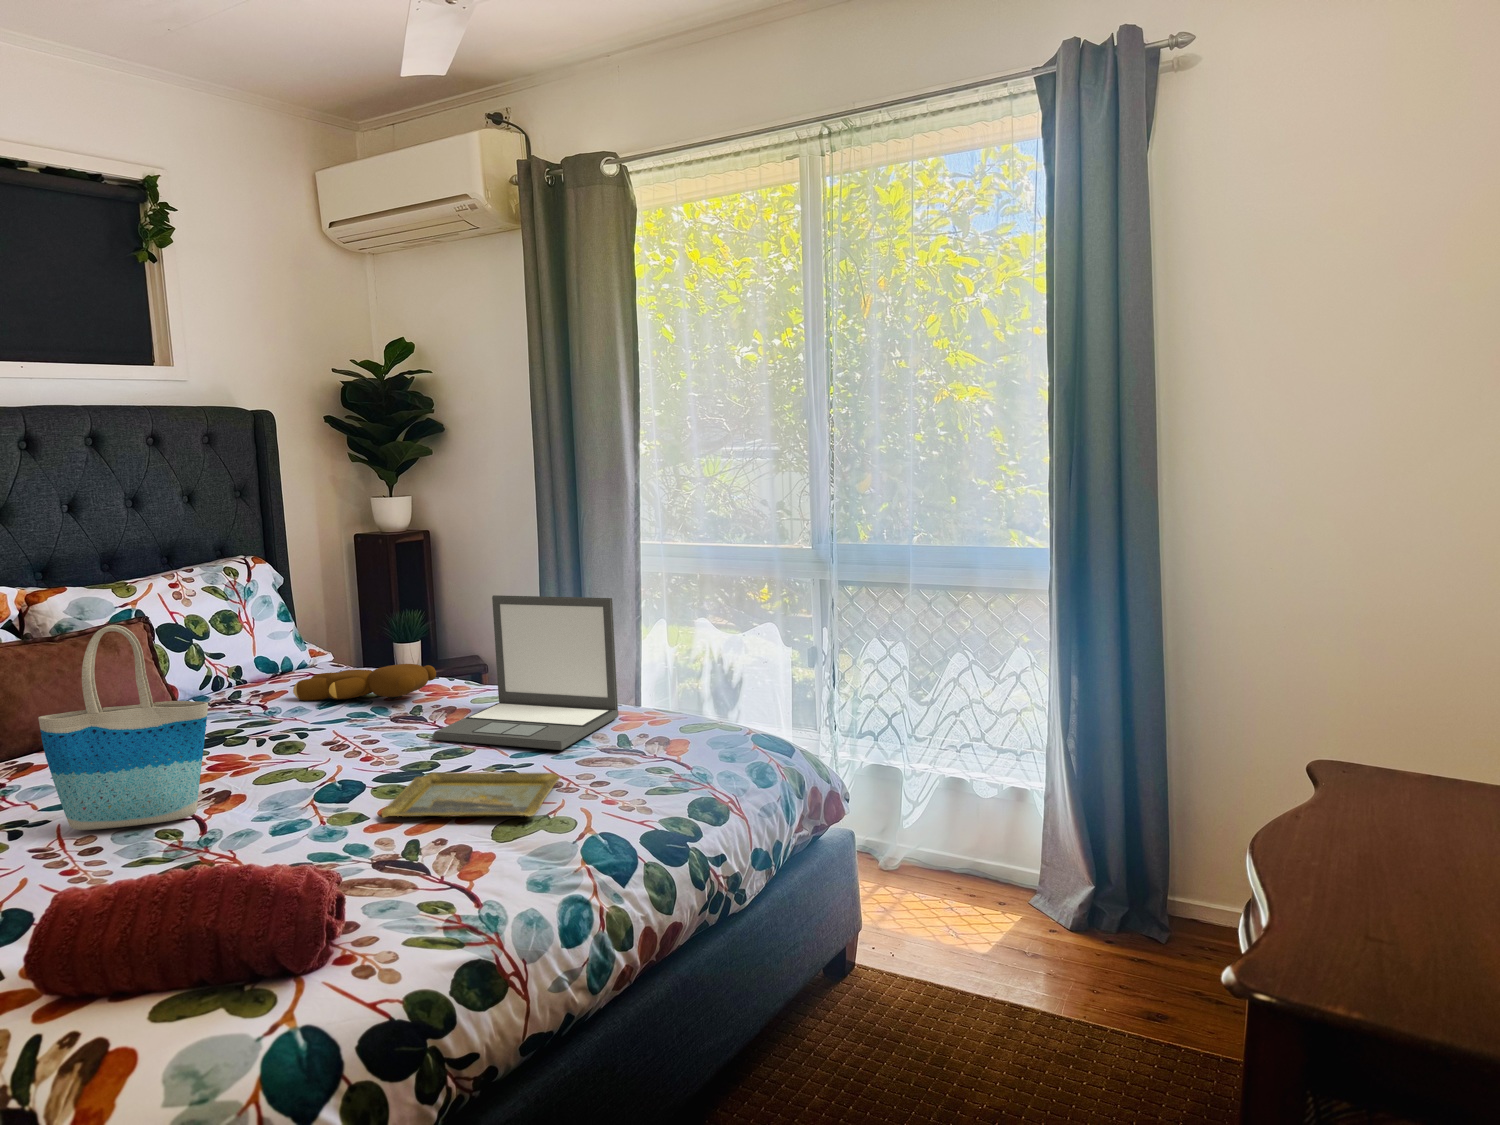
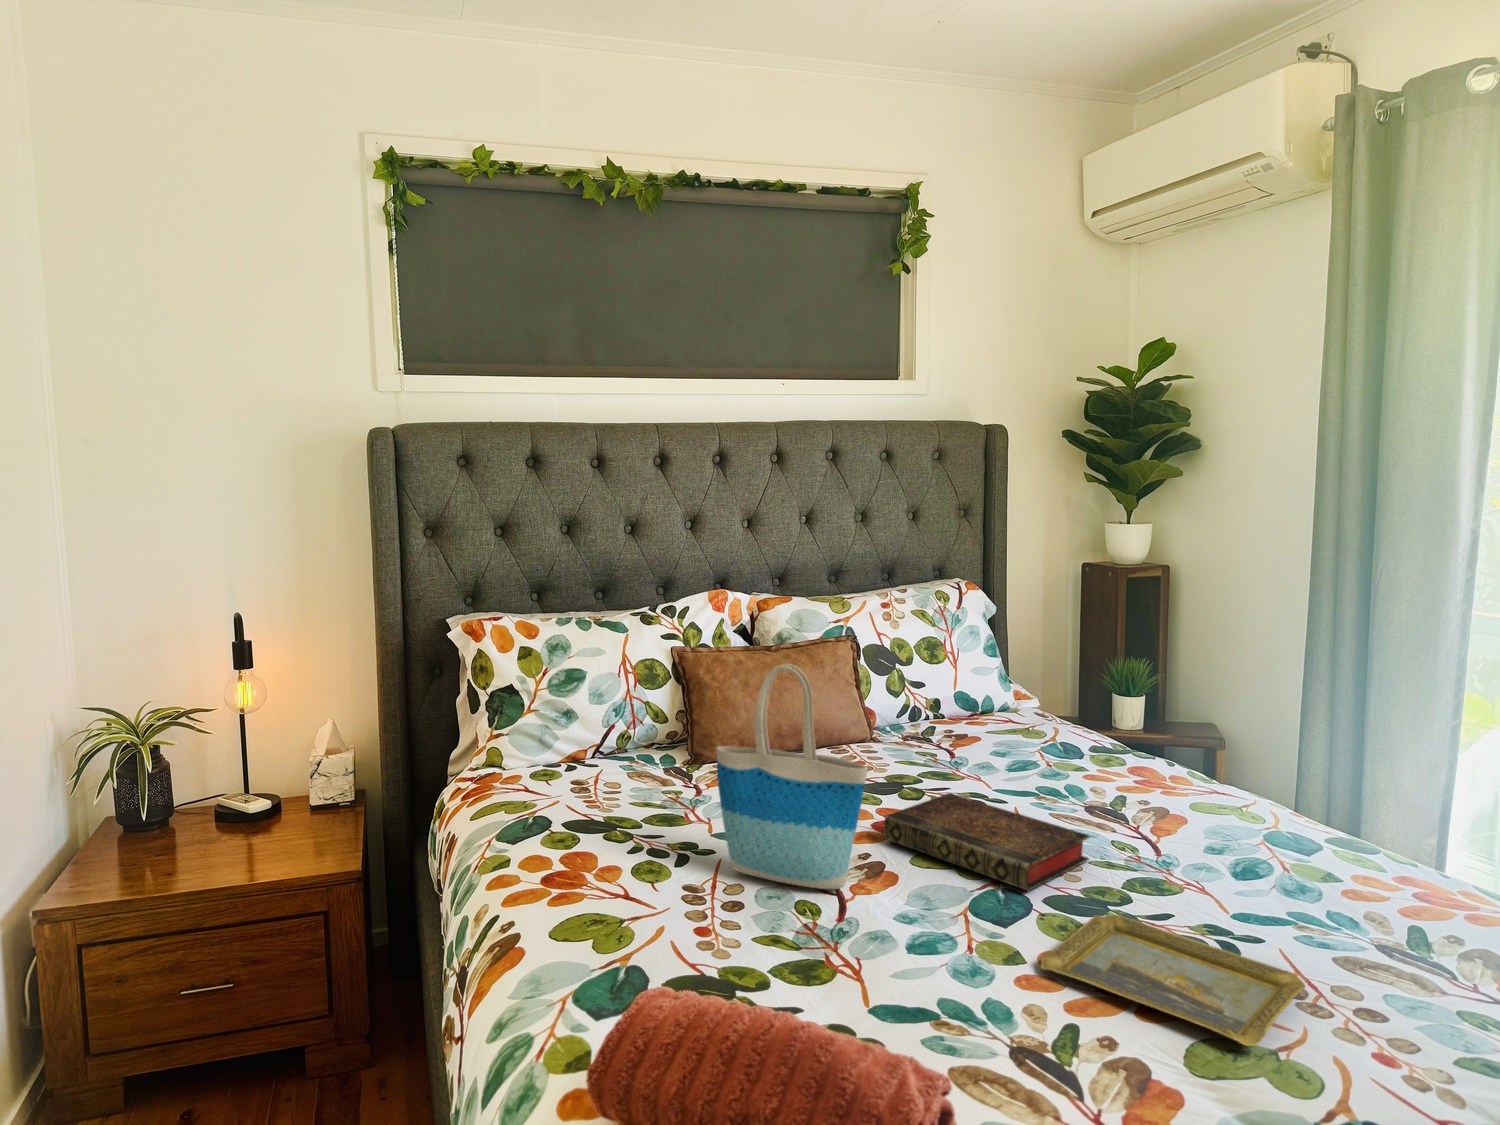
laptop: present [433,595,618,750] -> none [1130,677,1424,930]
teddy bear: present [293,664,436,701] -> none [983,728,1149,780]
book: none [220,727,403,777] -> present [883,793,1090,891]

